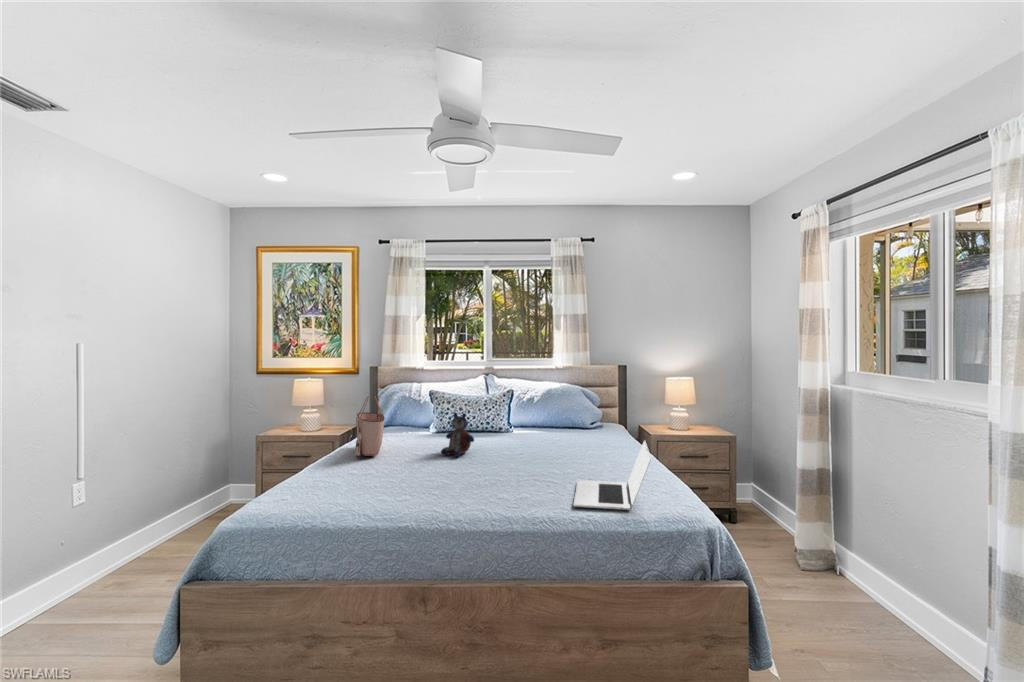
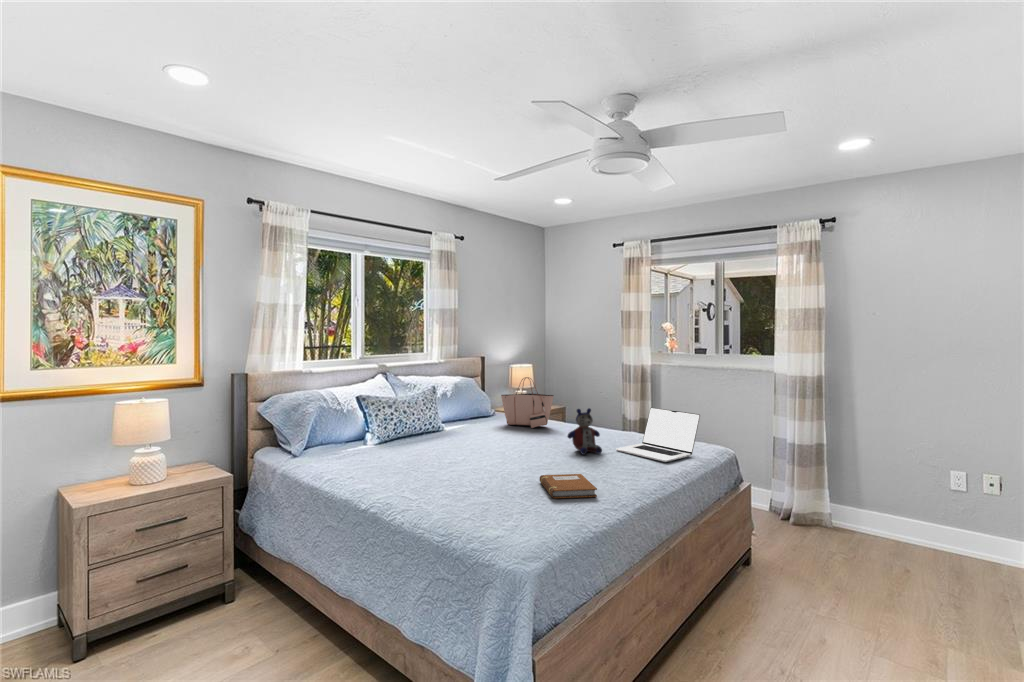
tote bag: present [355,396,385,456] -> present [501,377,554,428]
stuffed bear: present [441,412,474,457] -> present [567,408,602,455]
notebook: none [379,482,447,512] -> present [540,474,597,498]

